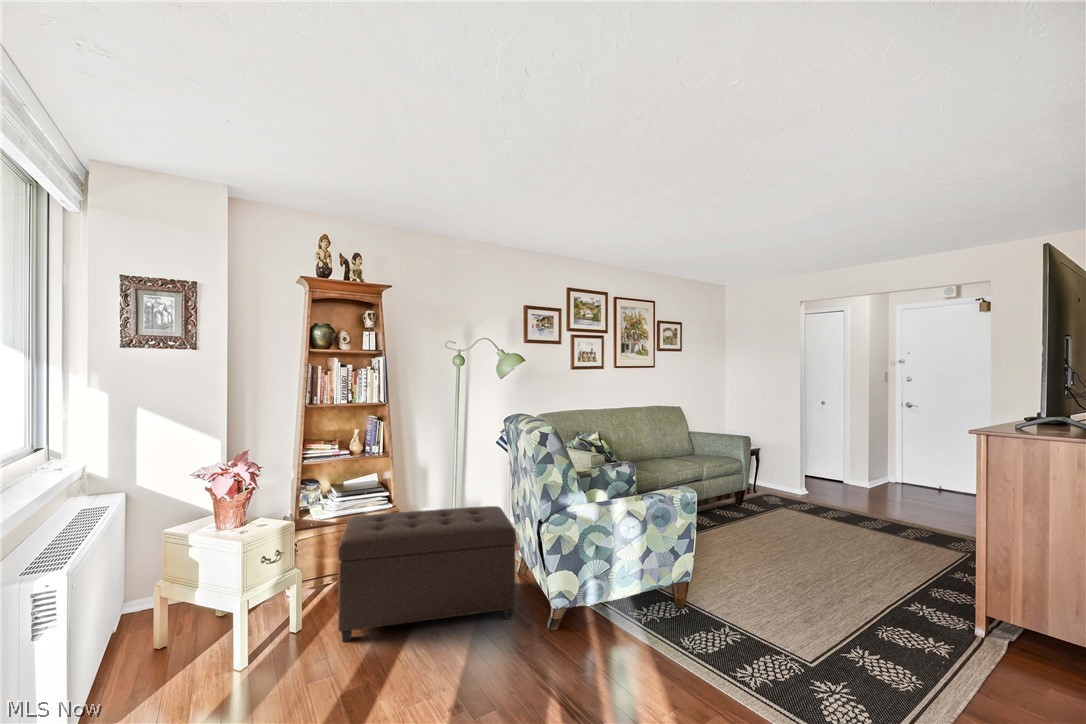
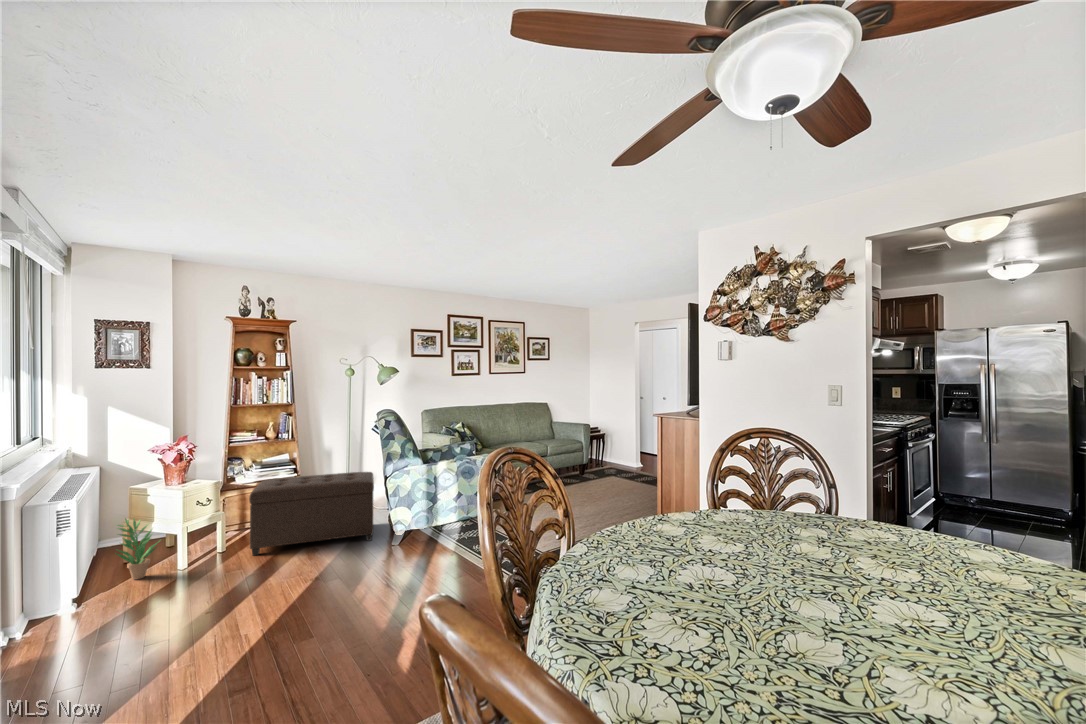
potted plant: none [136,583,210,688] -> present [116,519,157,580]

